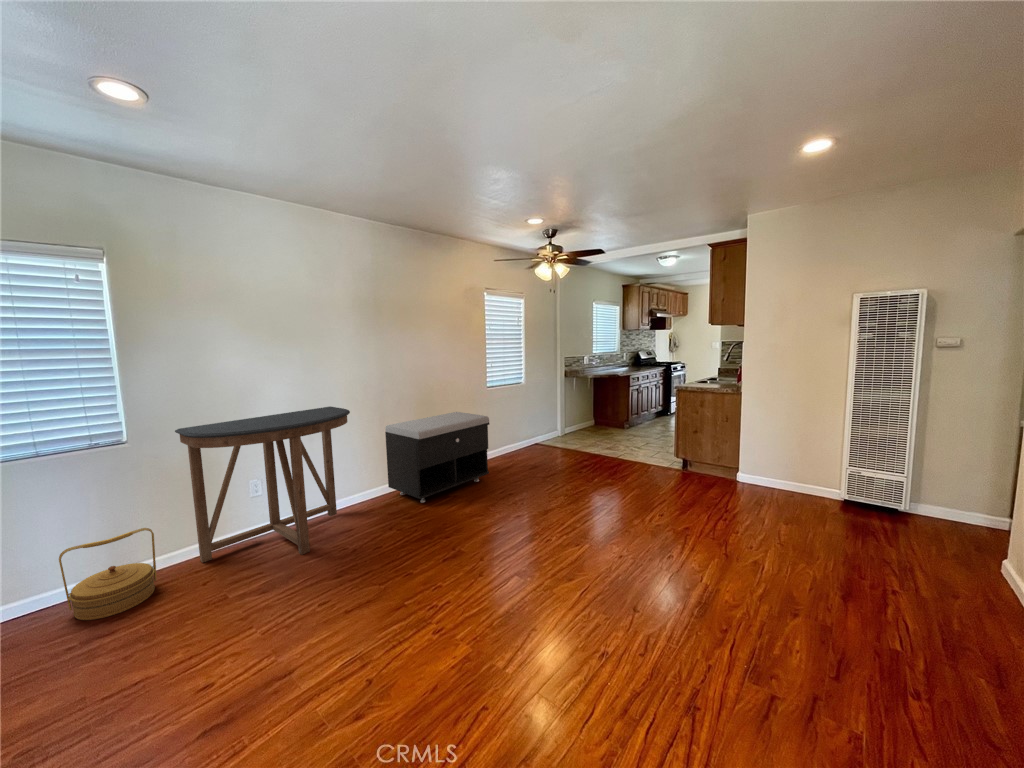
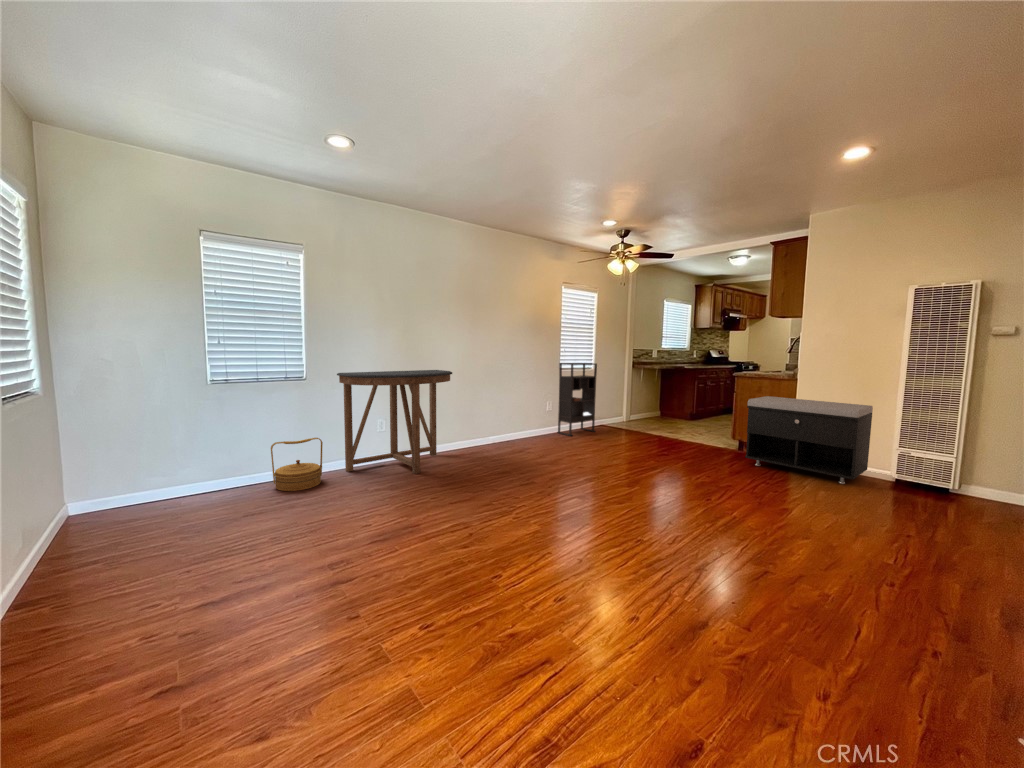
bookshelf: none [486,378,530,465] -> present [557,363,597,436]
storage bench: present [385,412,489,503] -> present [745,396,873,484]

